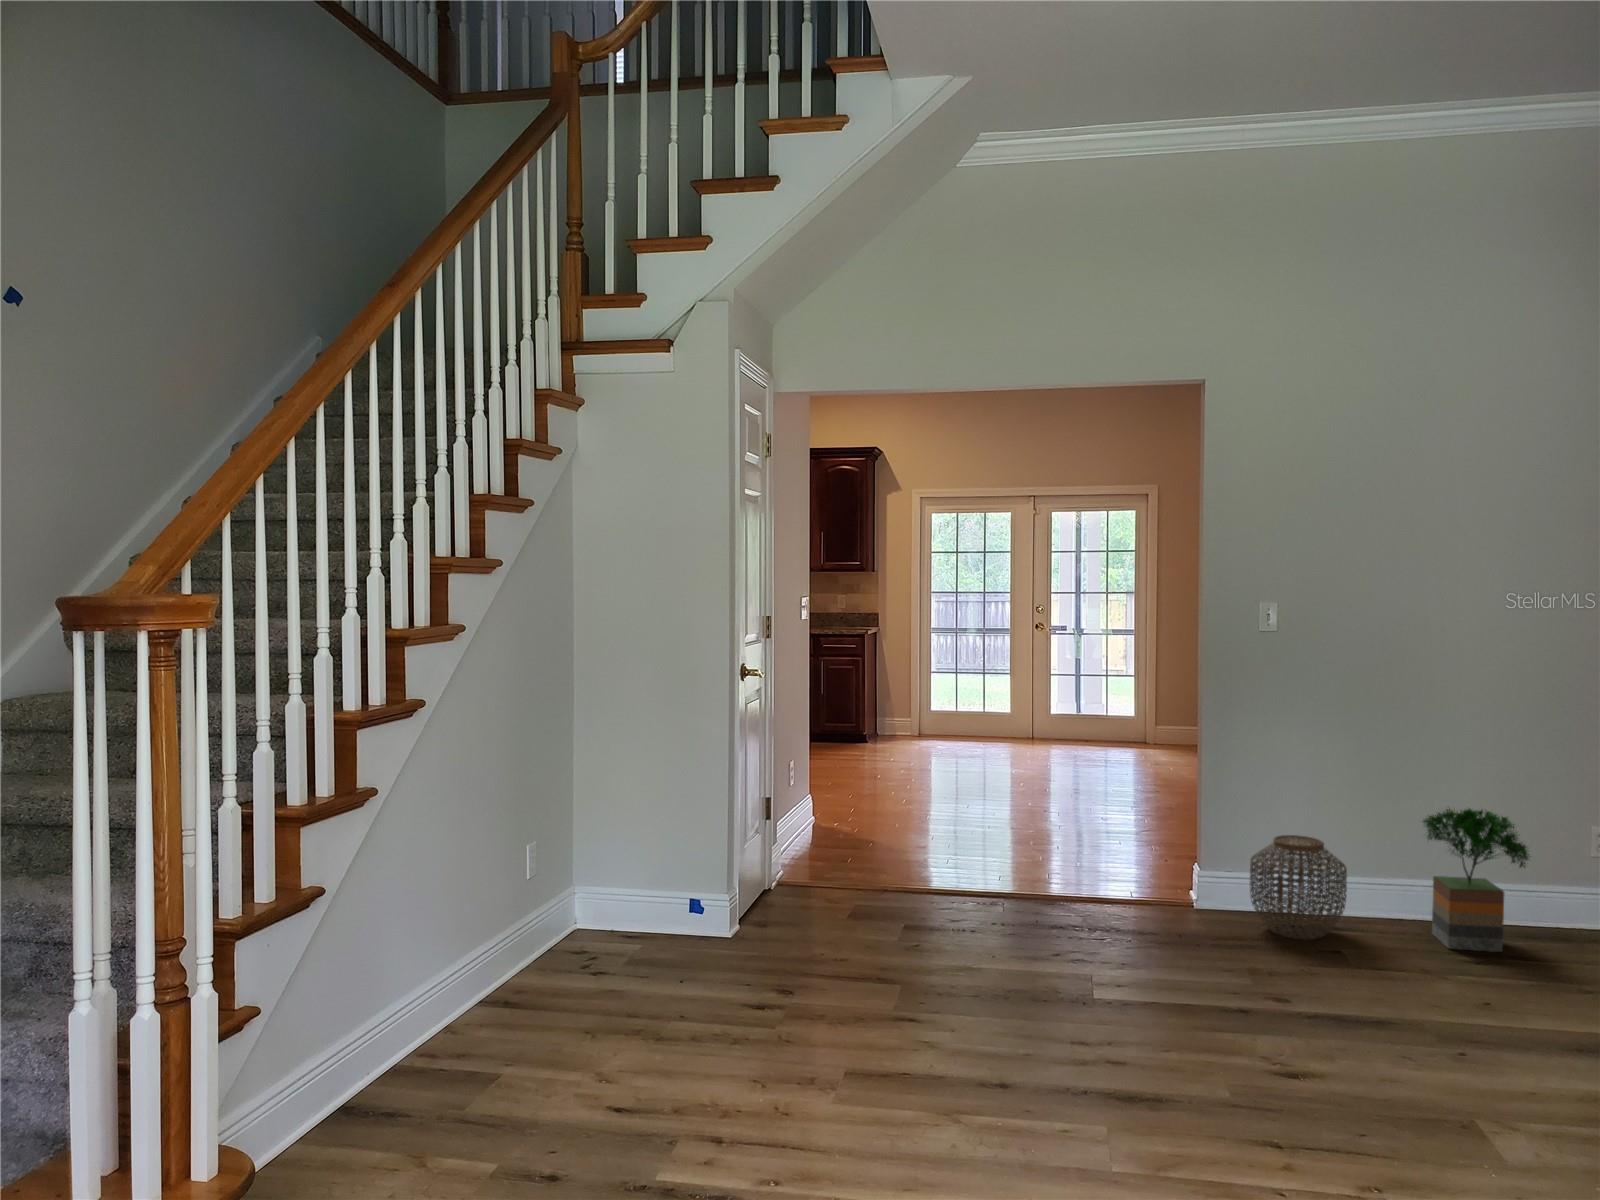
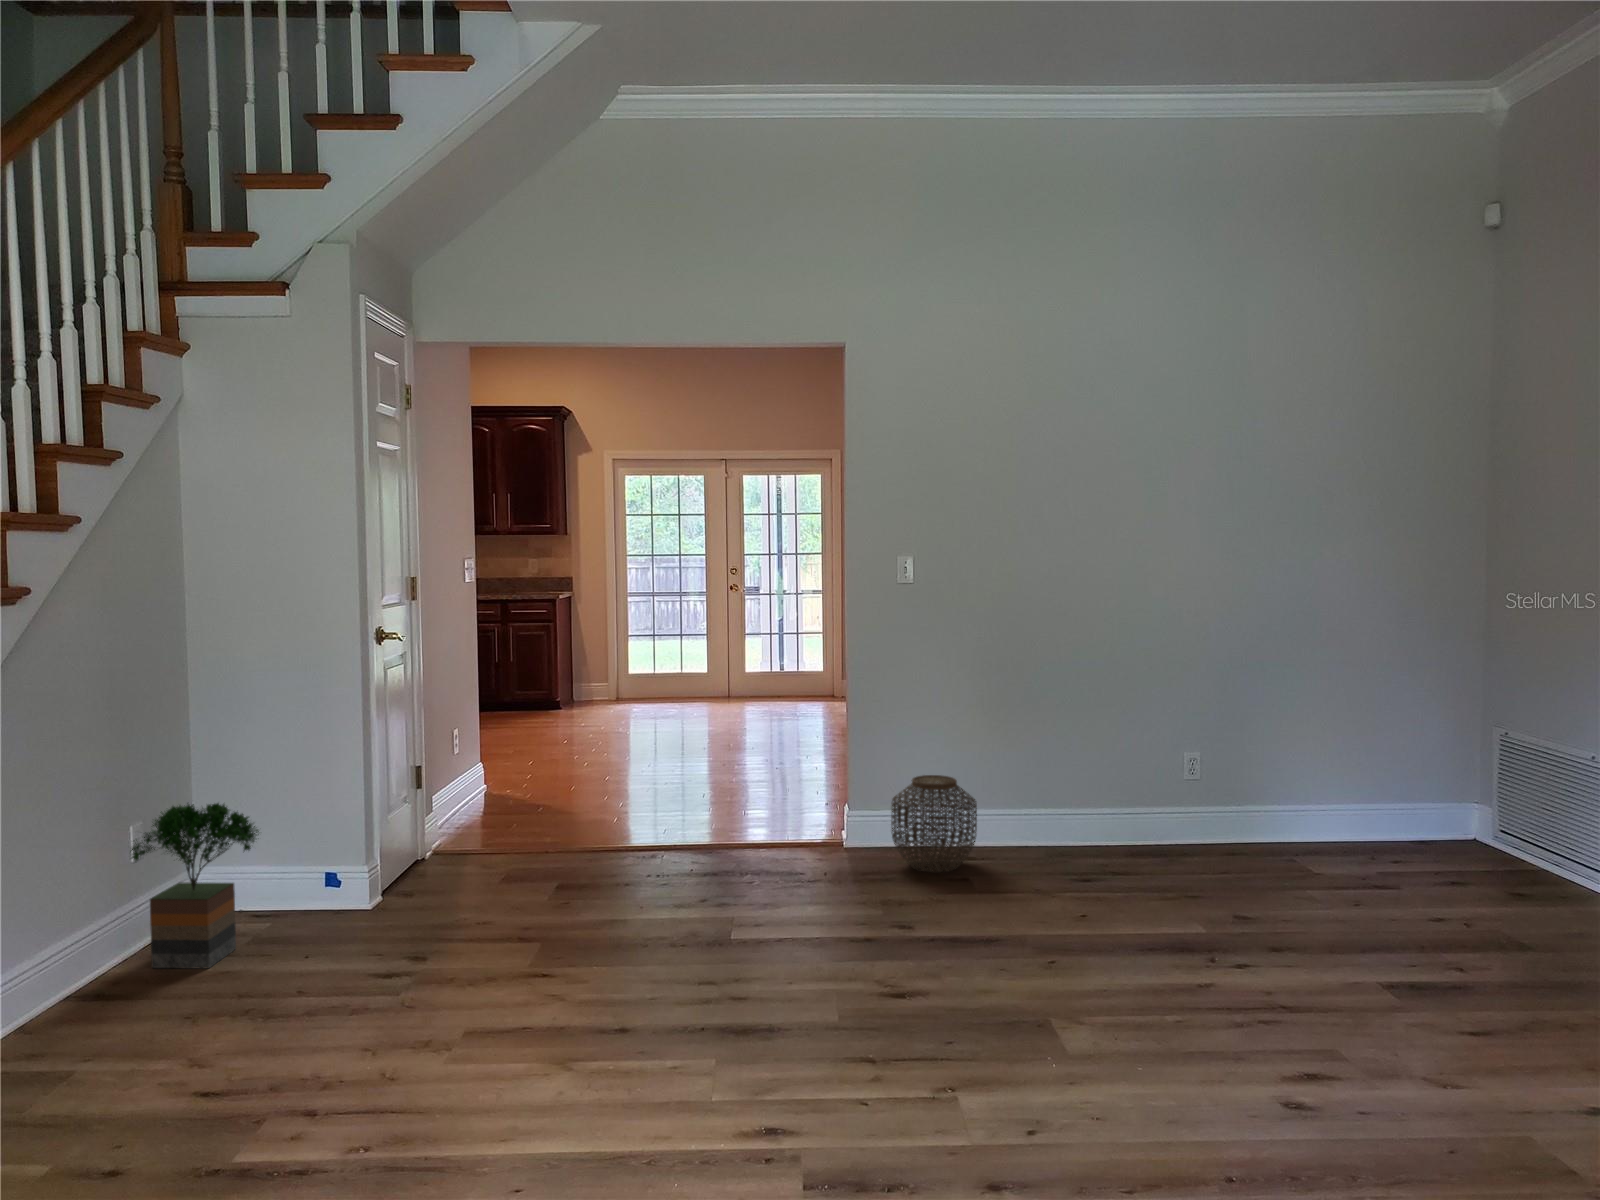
potted tree: present [1423,808,1531,952] -> present [130,803,259,968]

